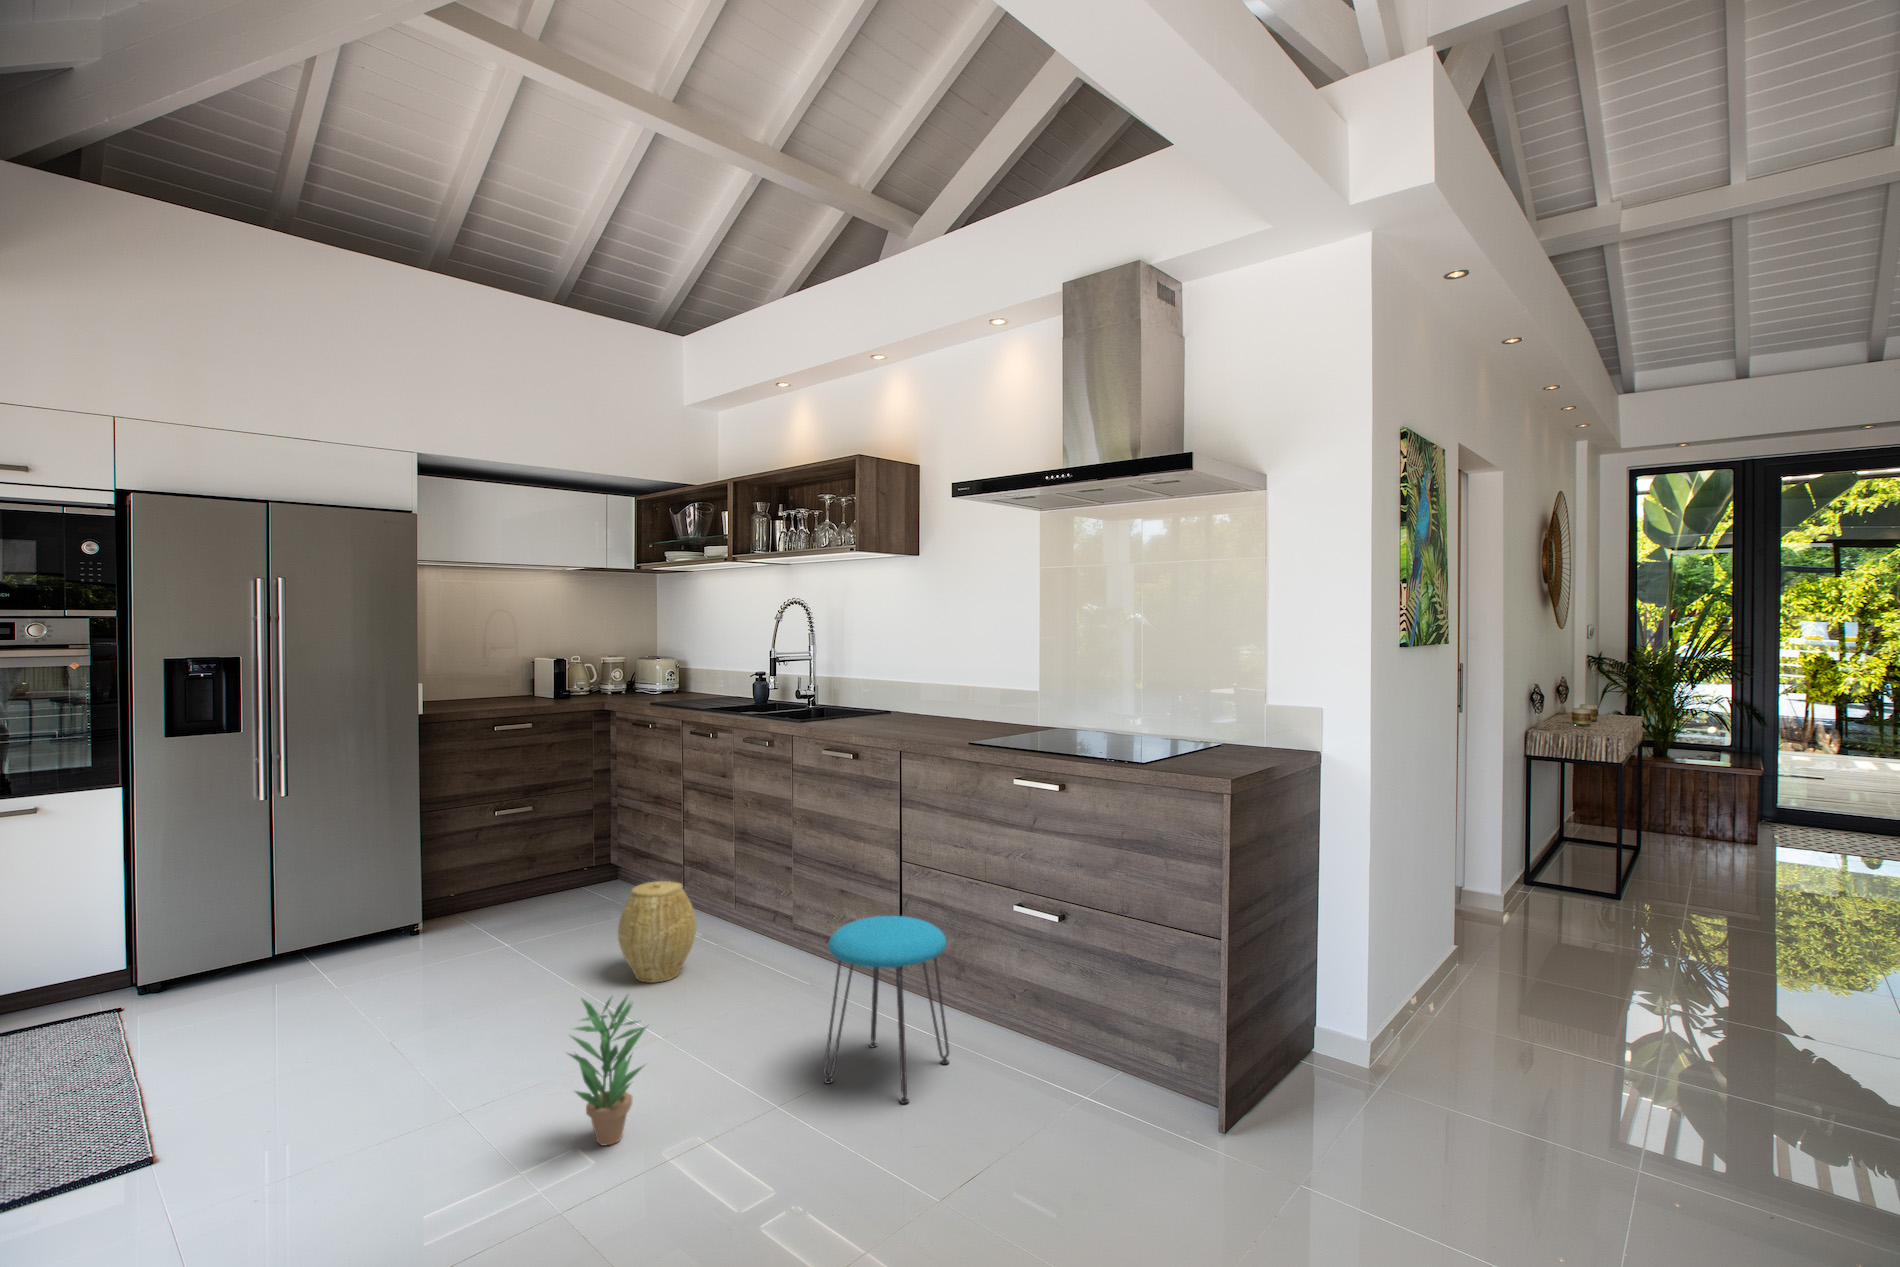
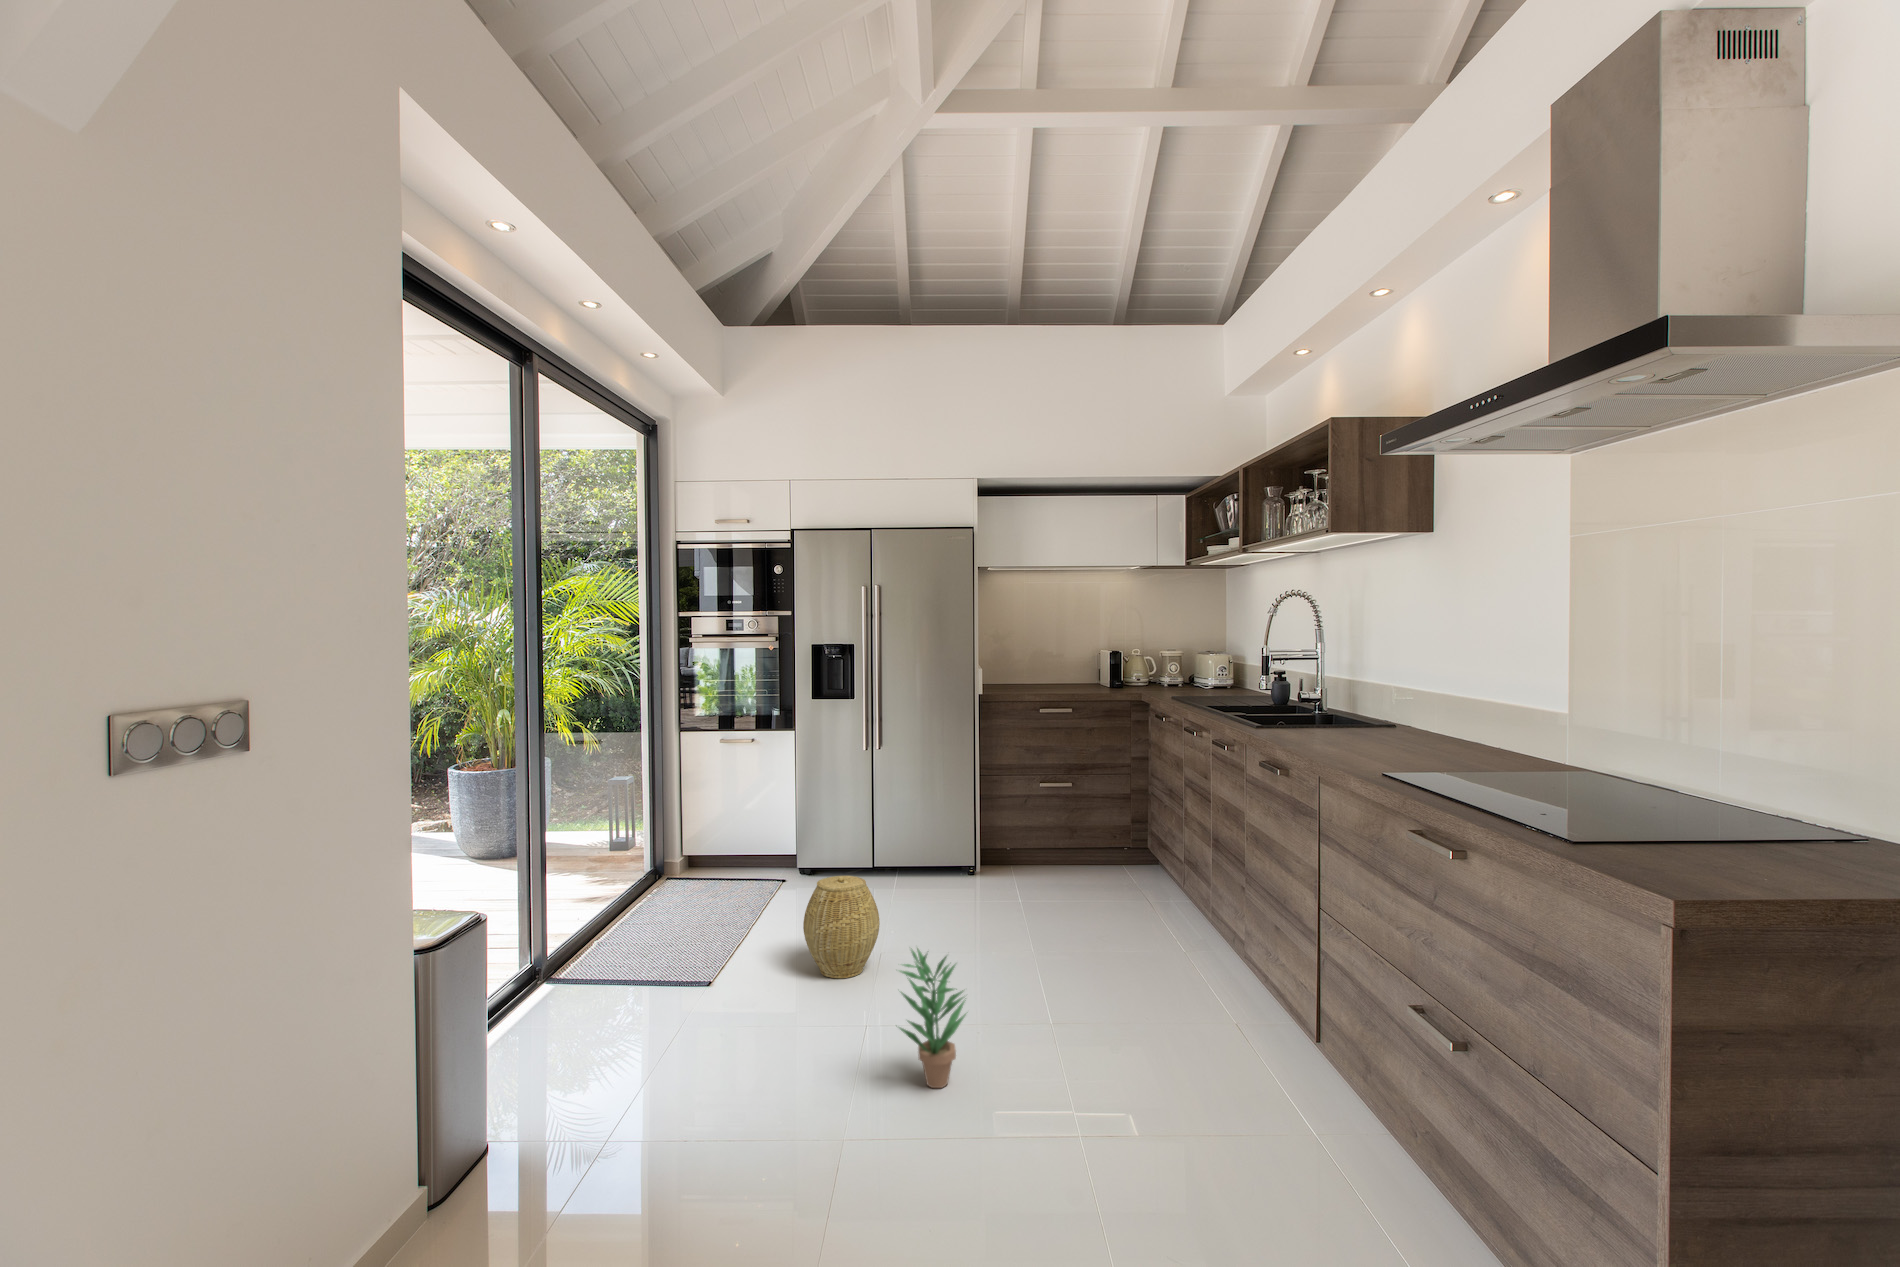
woven basket: present [618,881,696,983] -> present [803,876,880,978]
stool: present [823,916,949,1104] -> none [1151,948,1309,1175]

